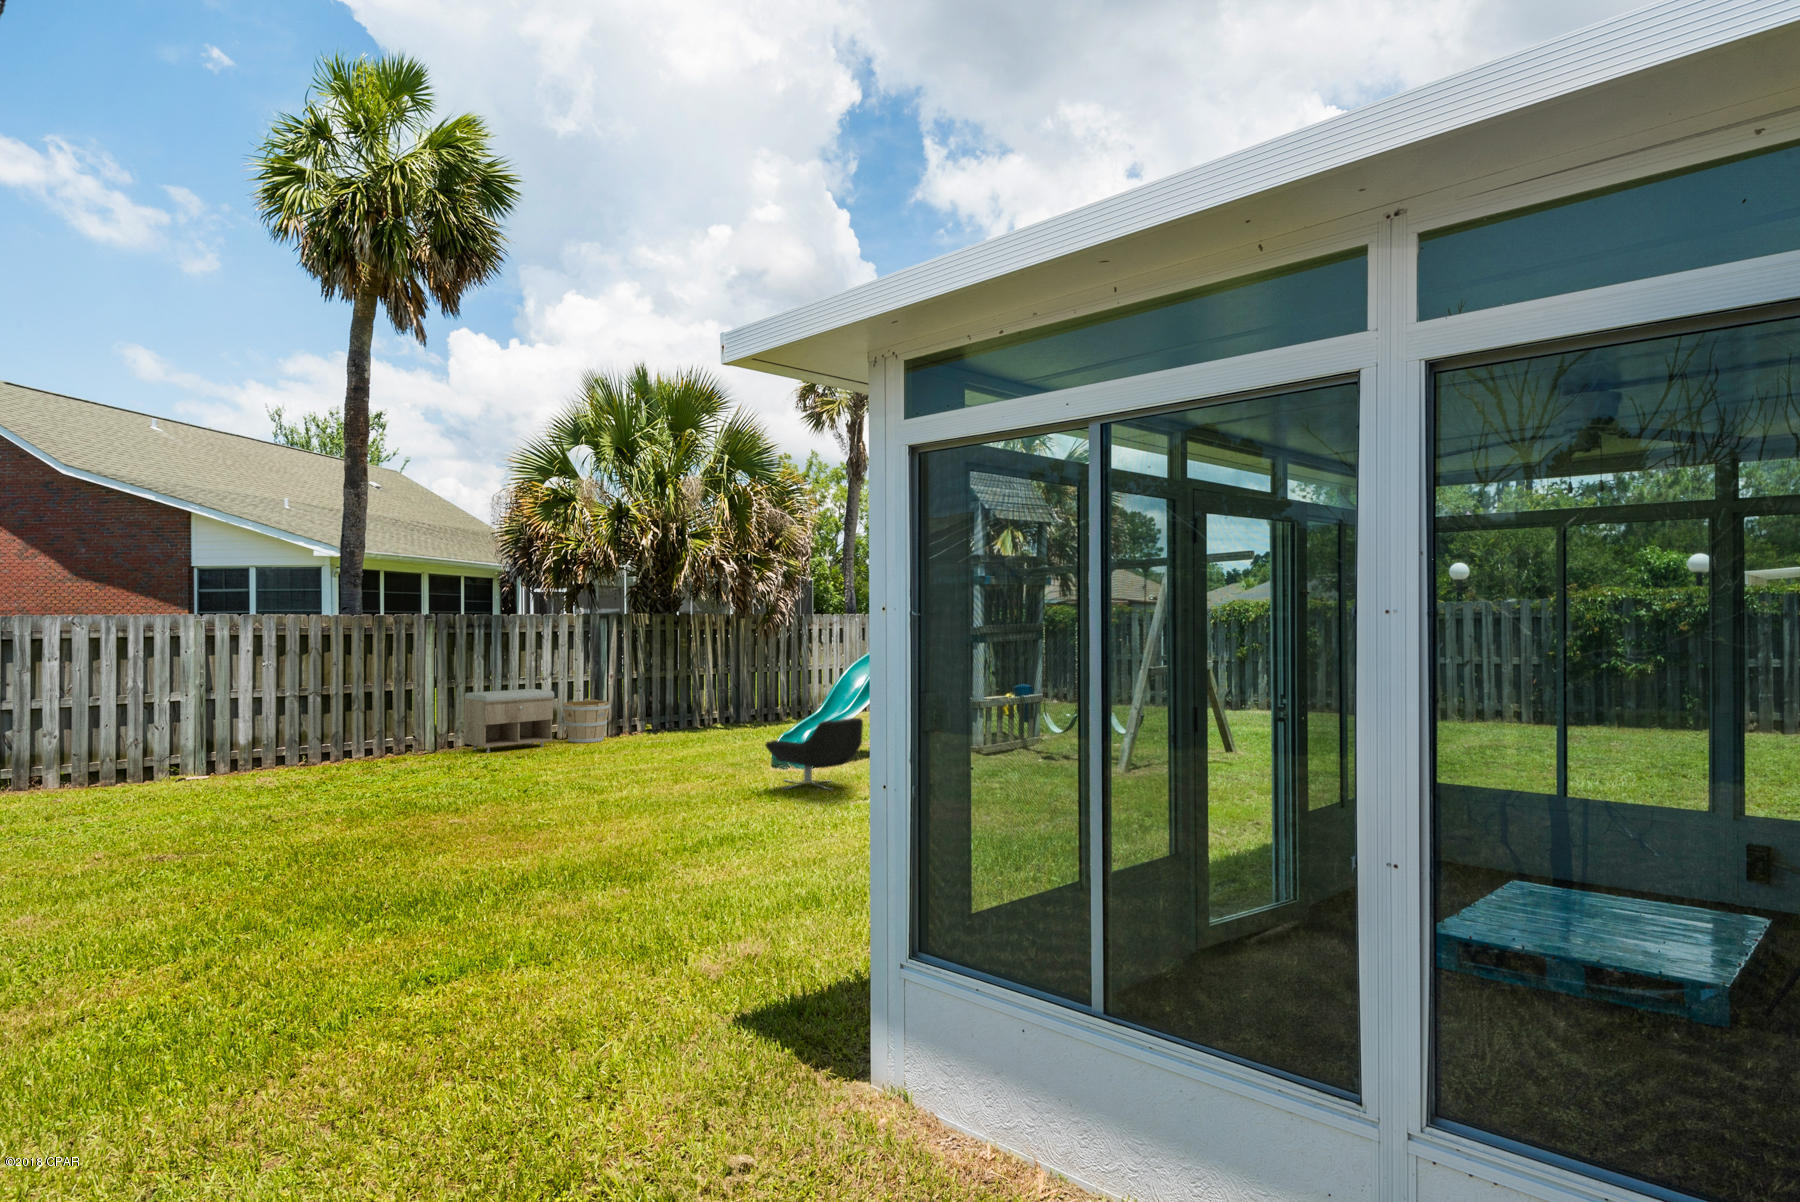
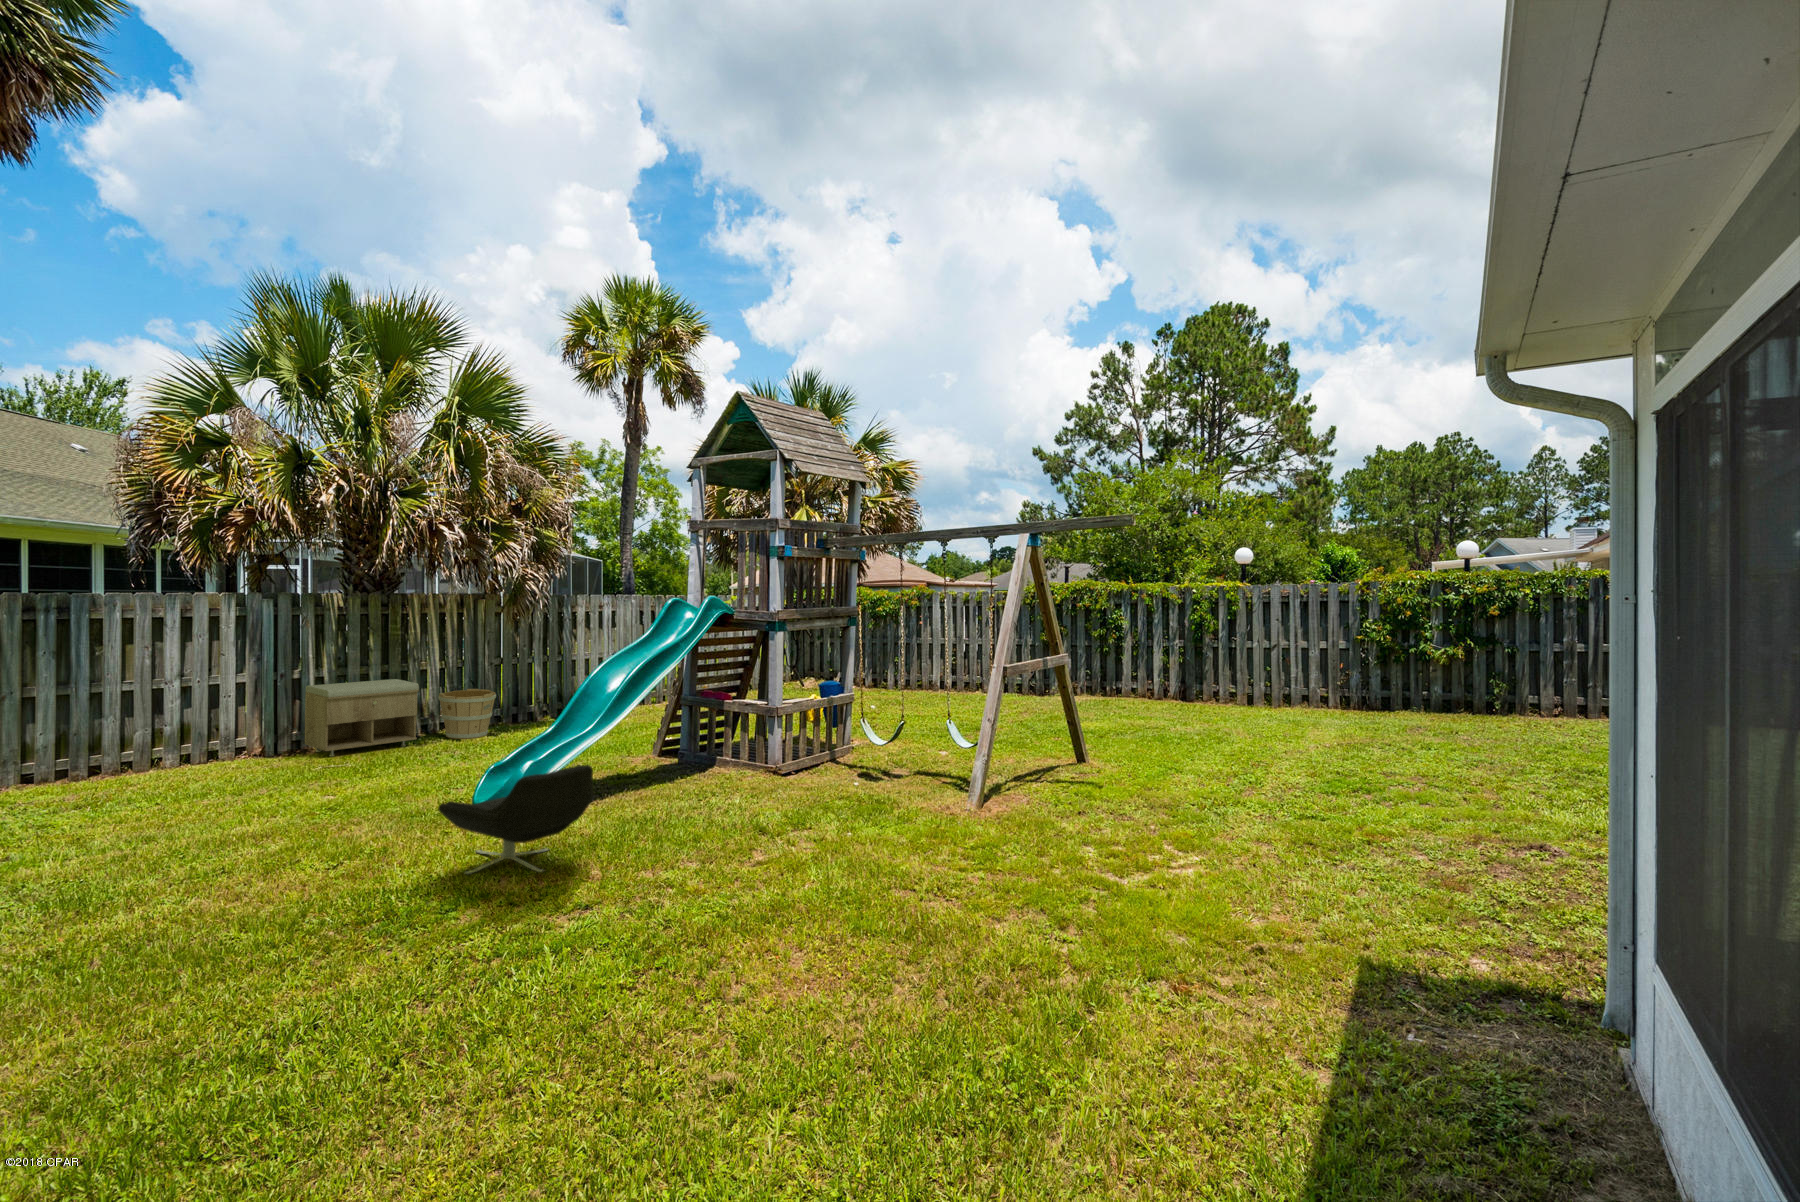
storage bench: present [464,689,554,753] -> present [305,679,419,756]
wooden bucket: present [562,700,610,743] -> present [438,689,496,739]

